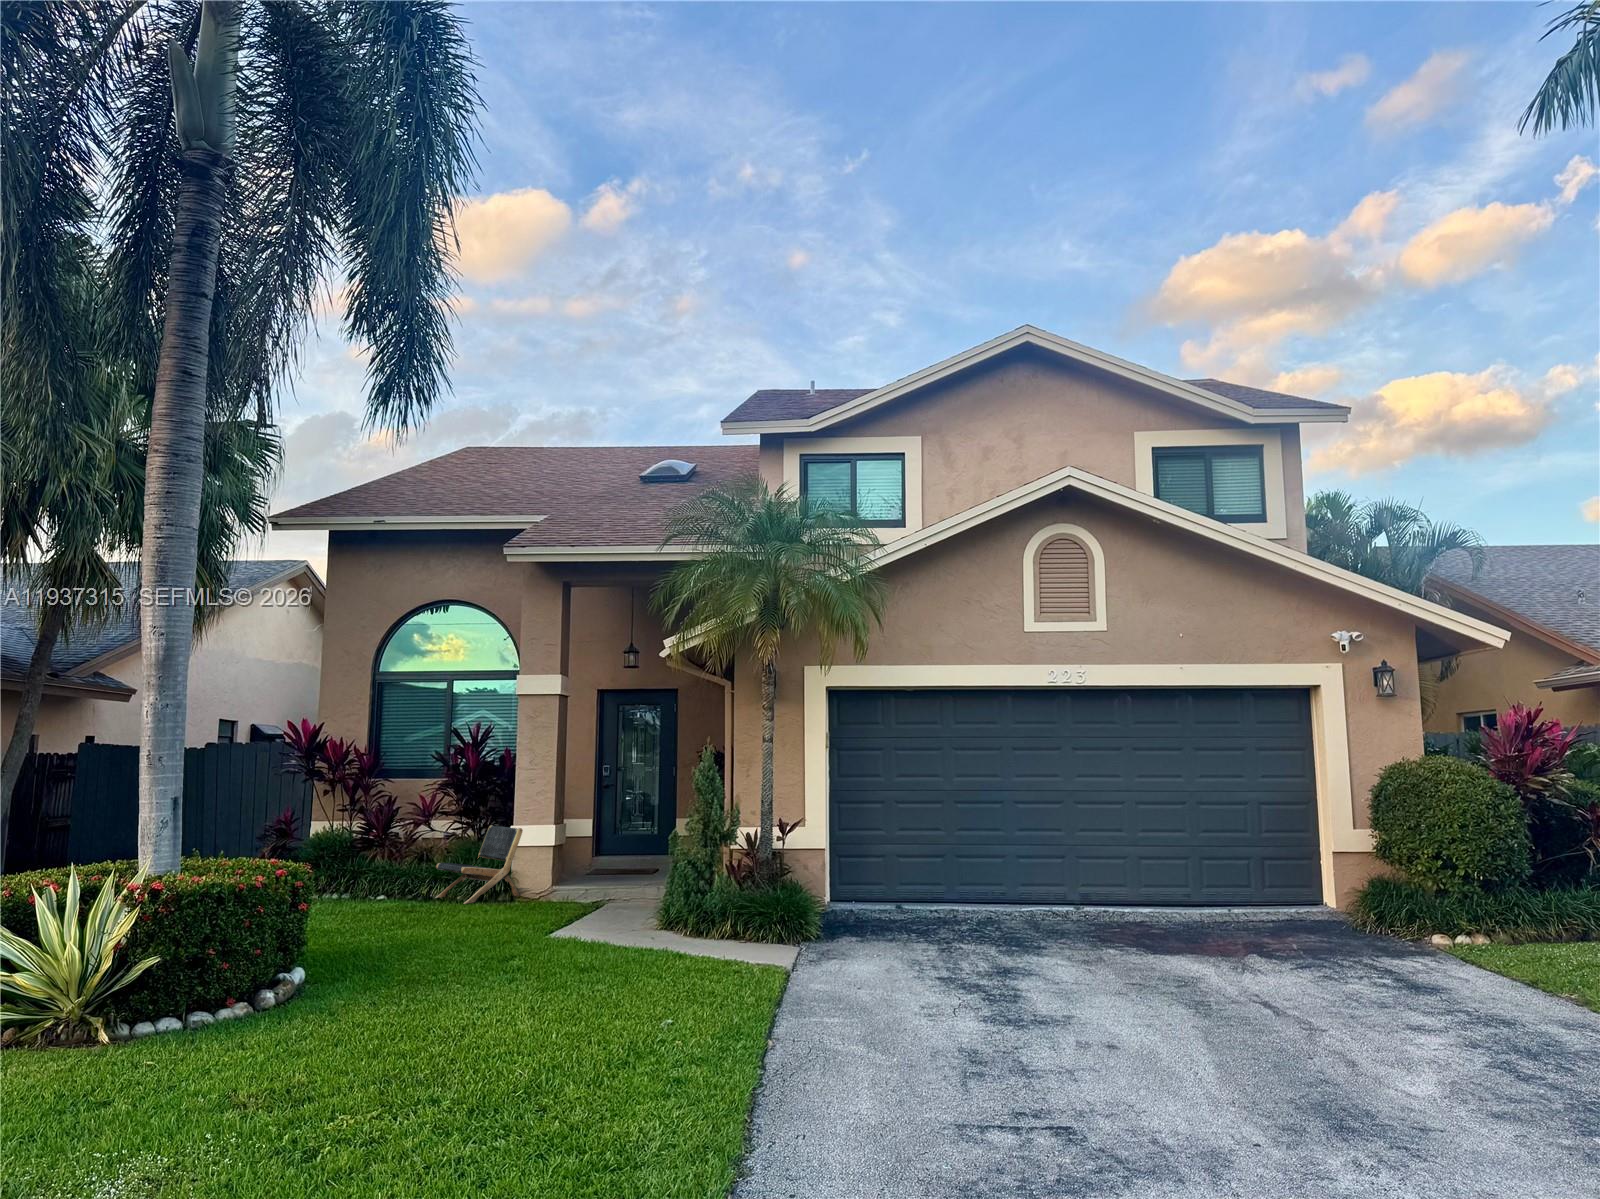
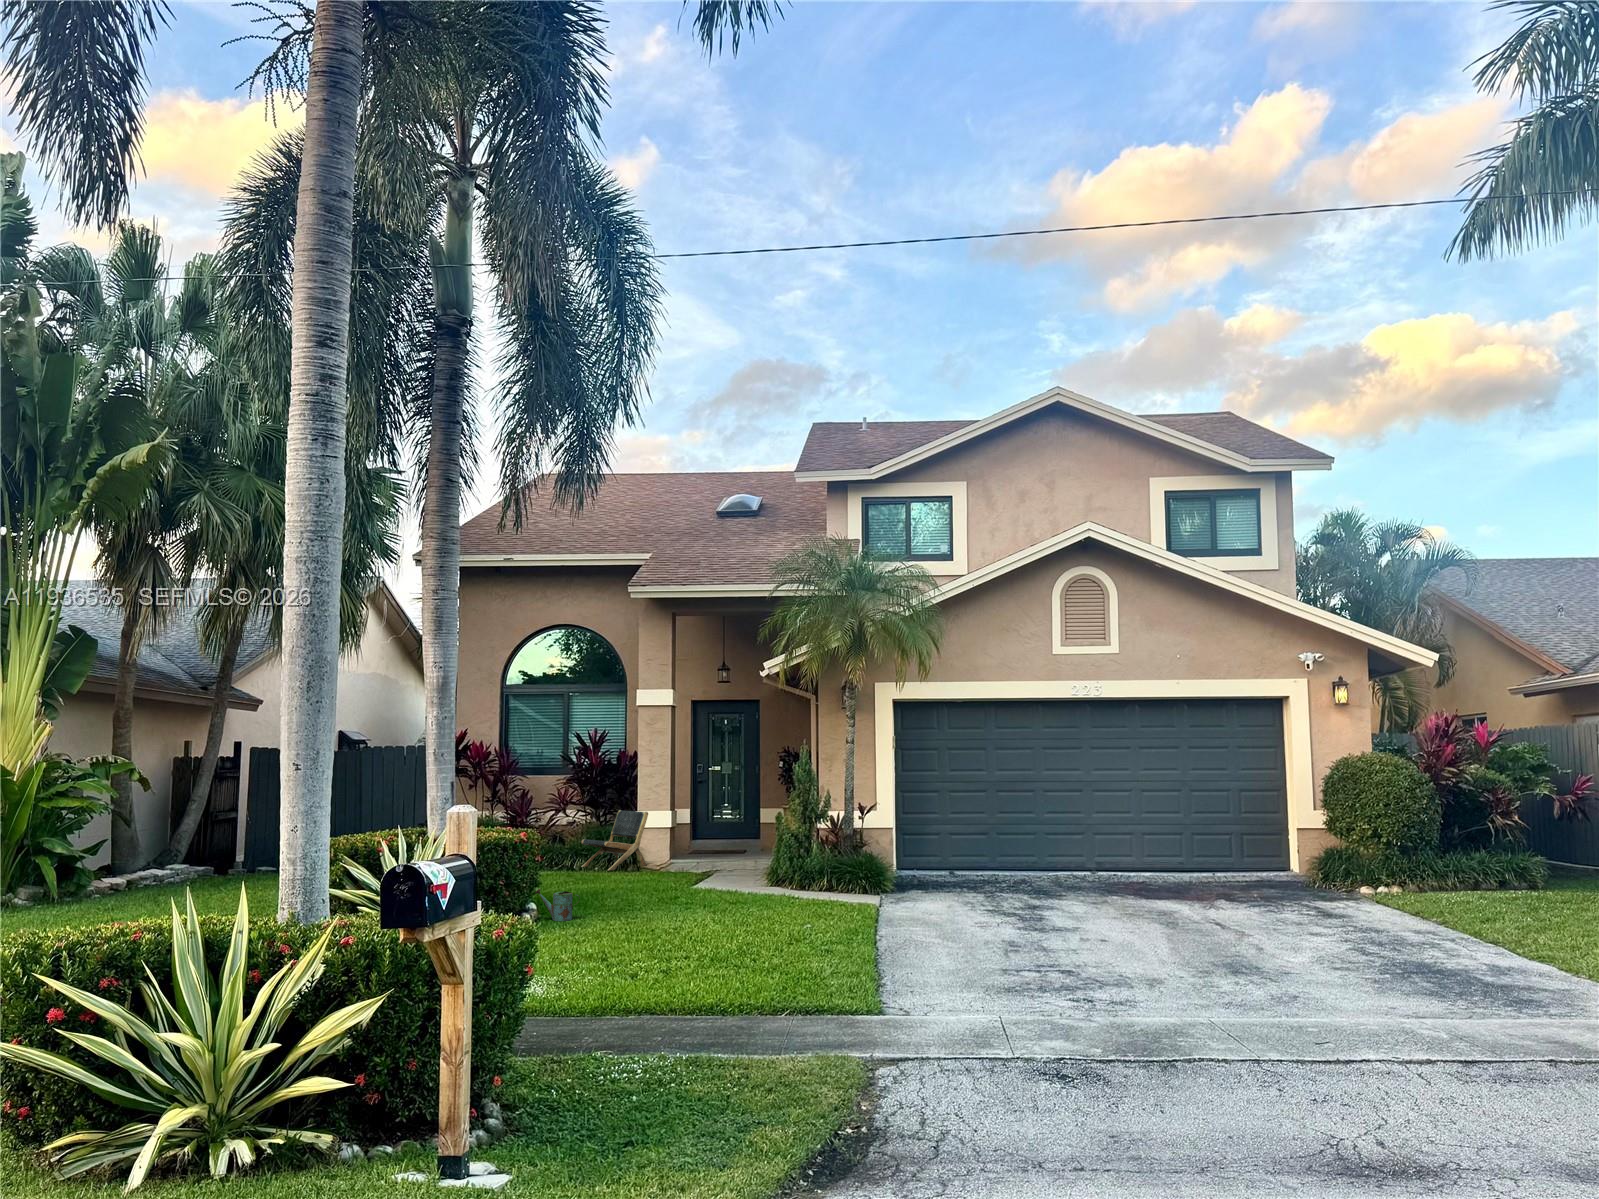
watering can: none [282,955,350,1004] -> present [535,889,573,921]

